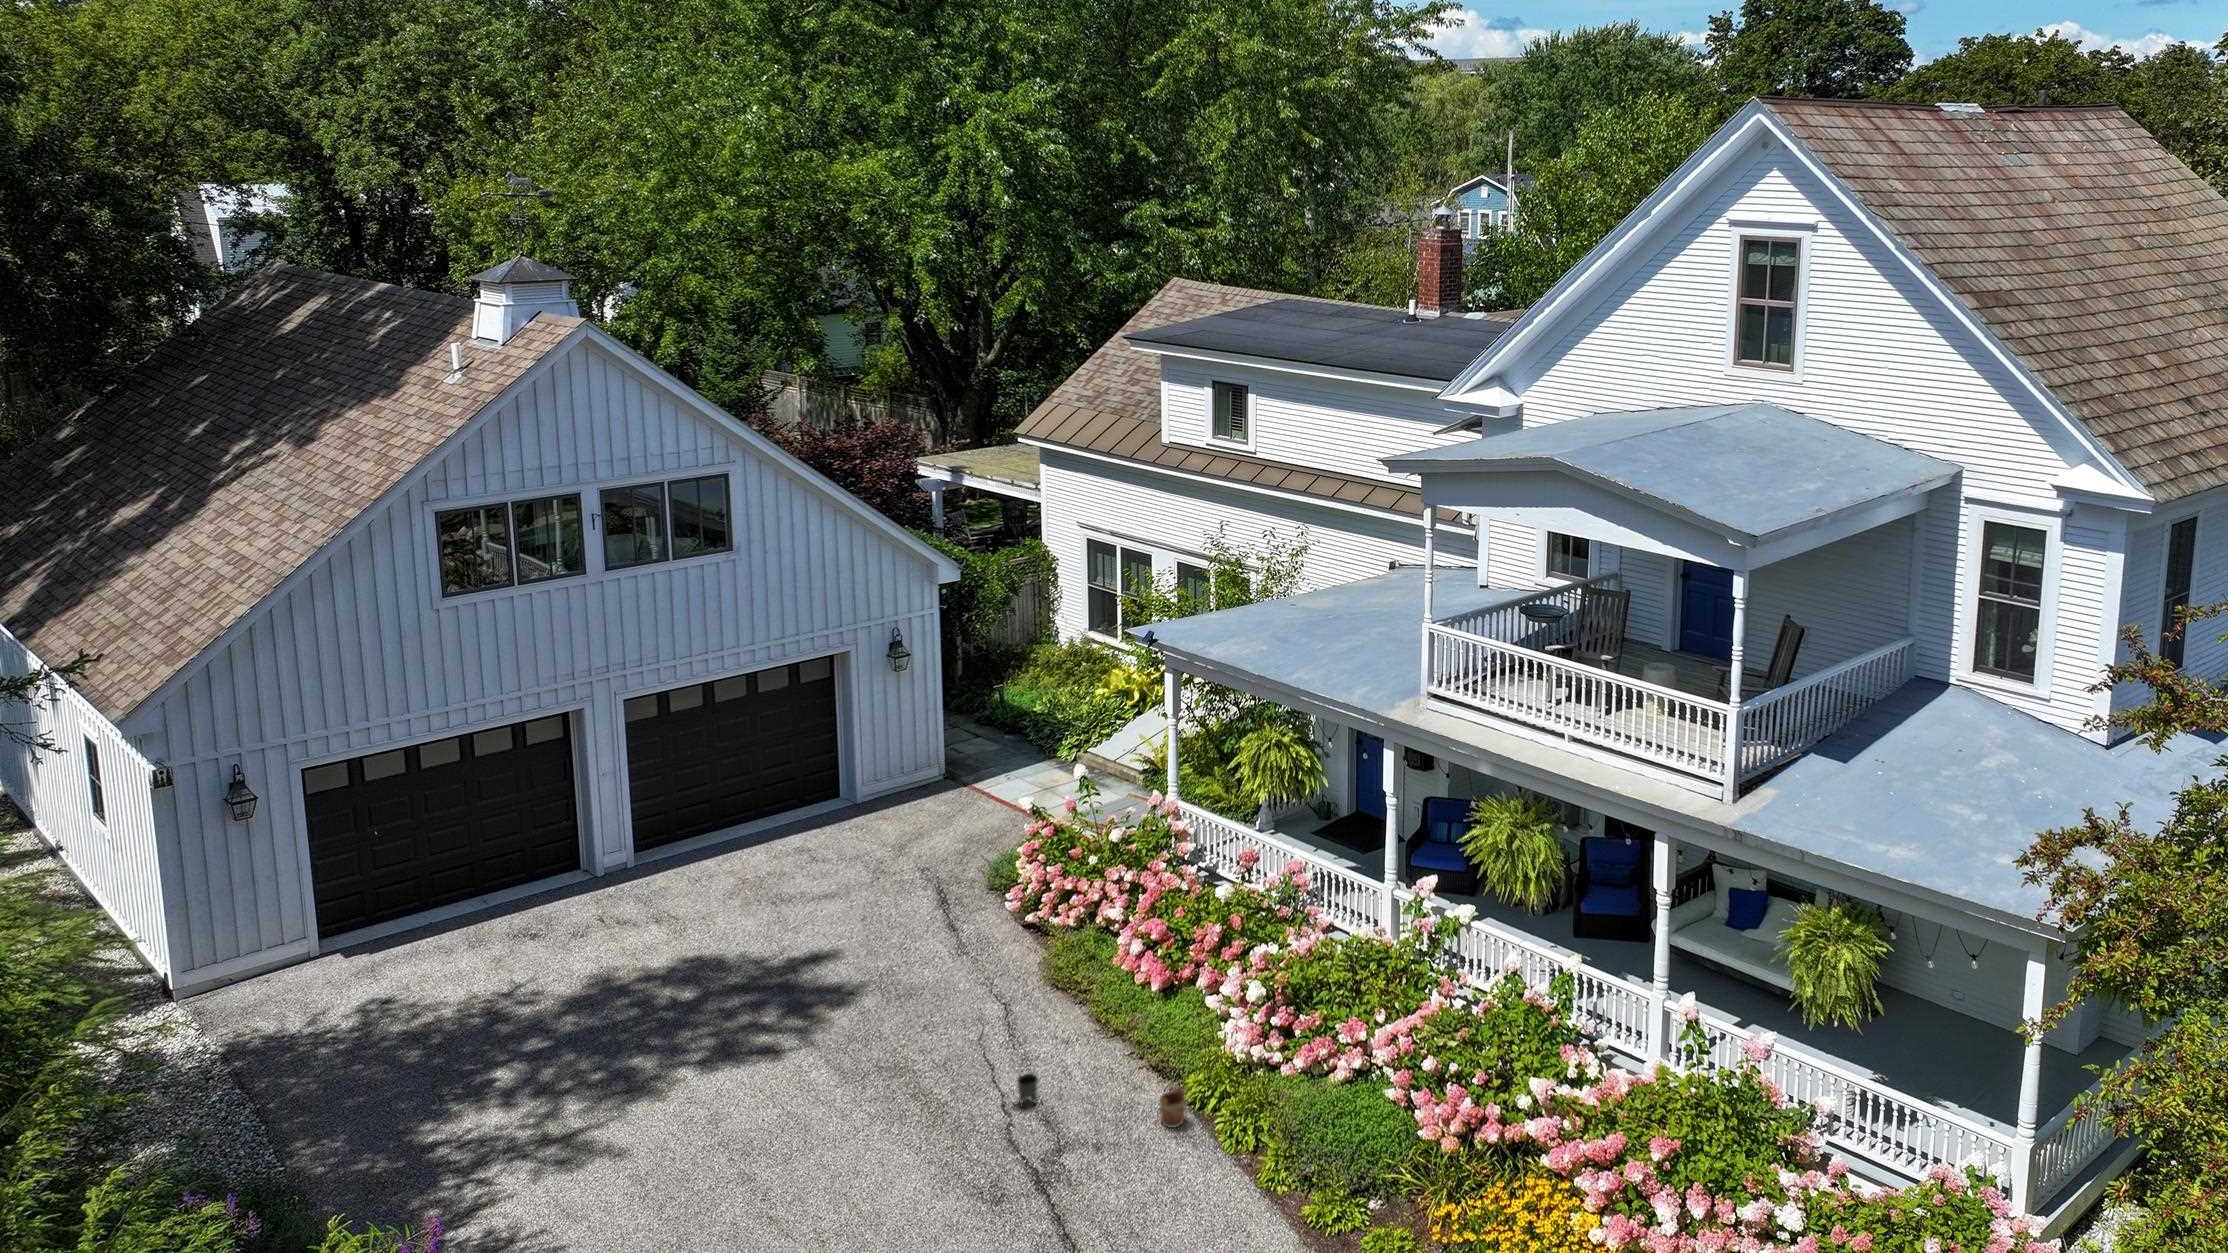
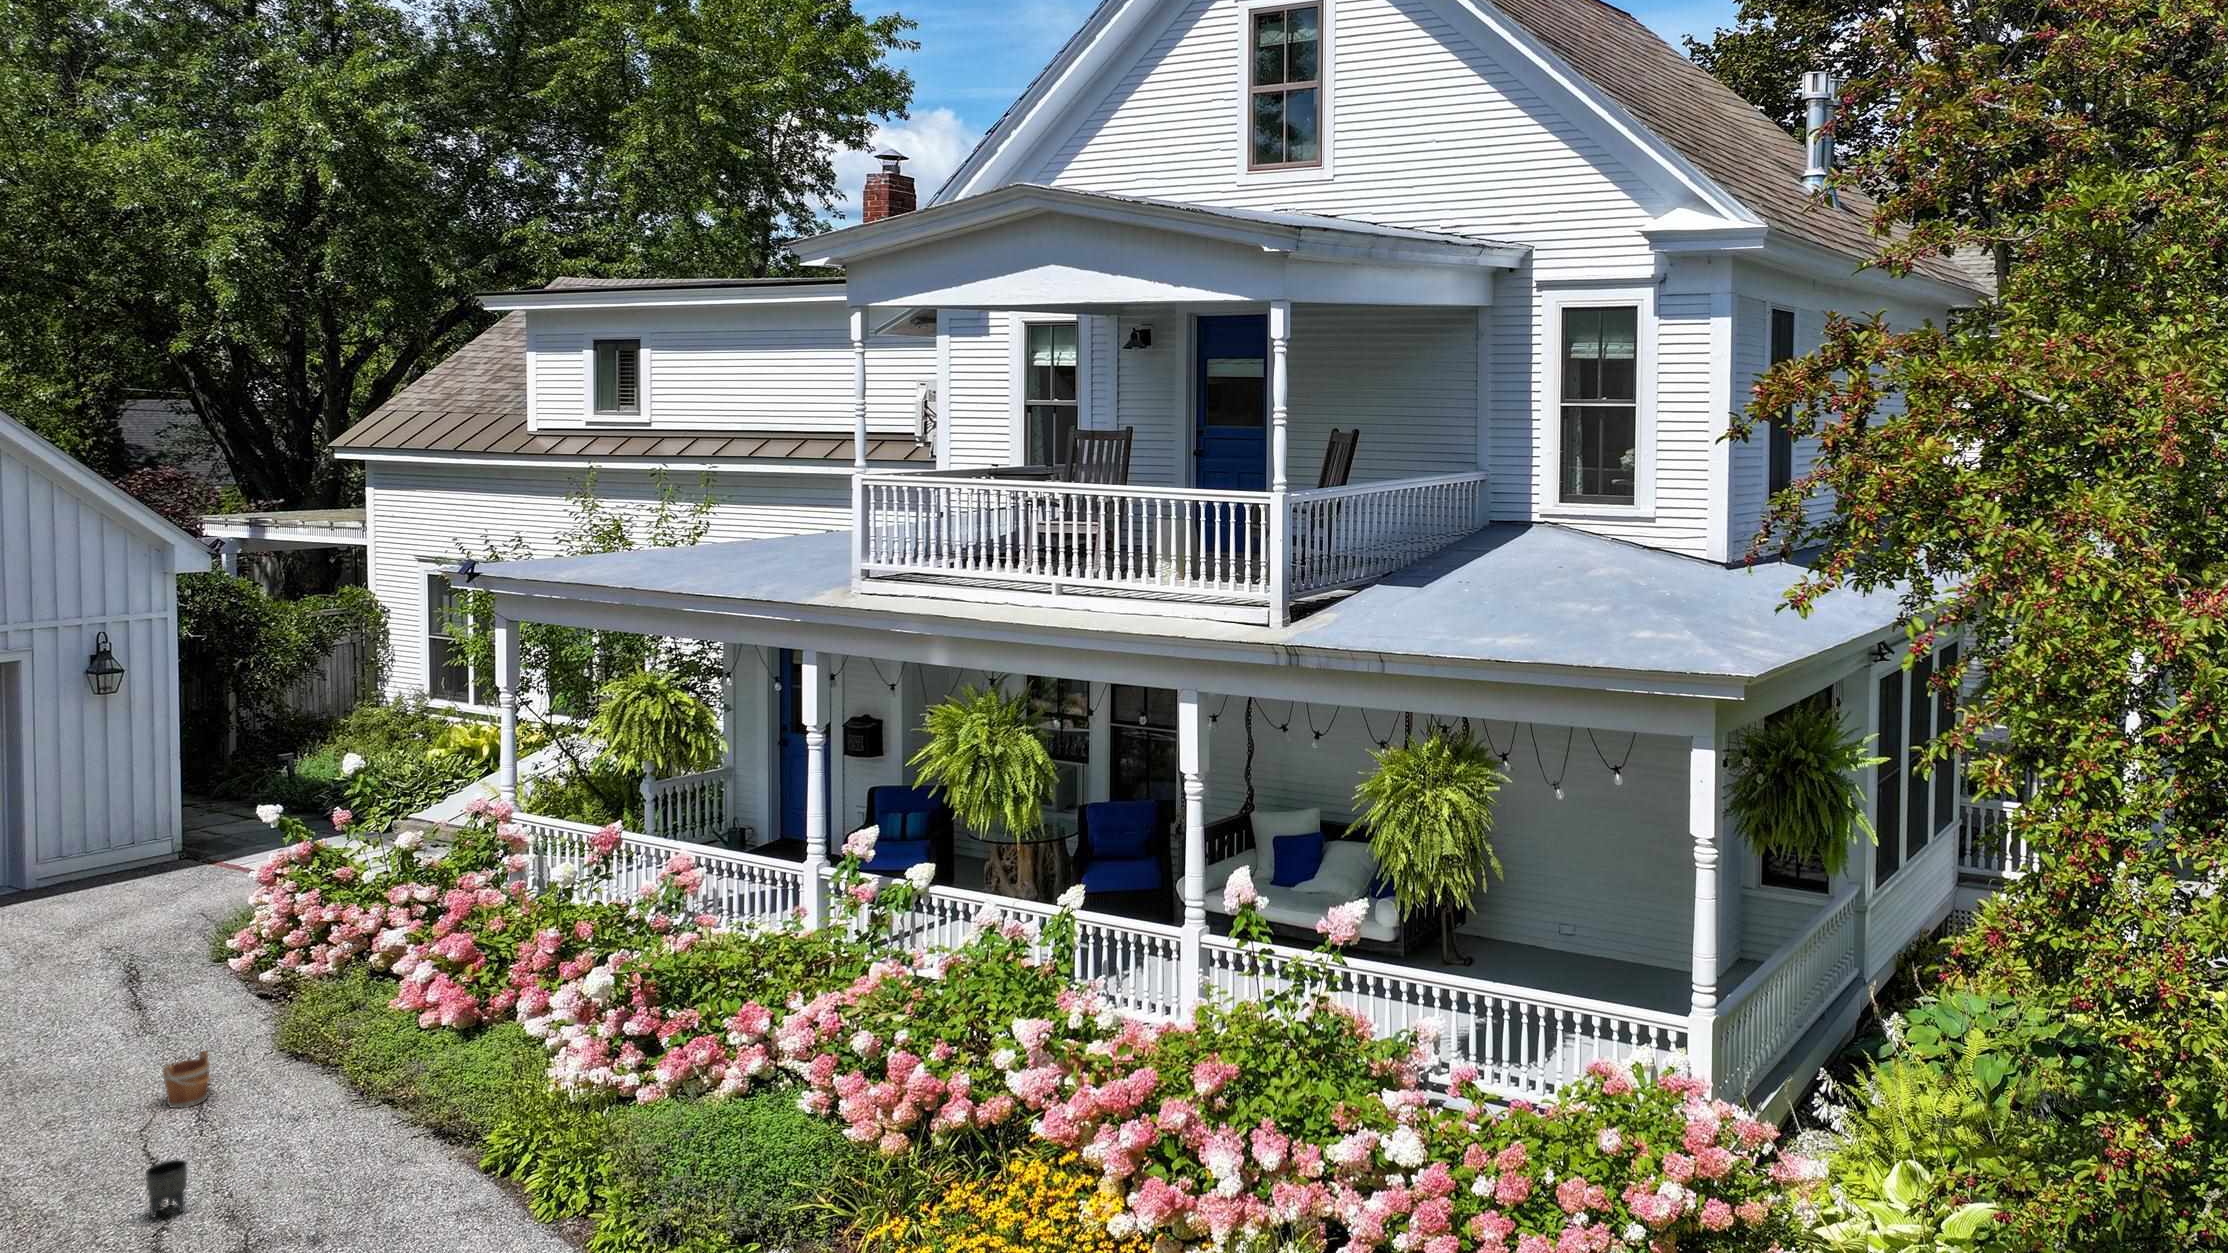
bucket: present [1159,1087,1188,1128] -> present [162,1051,213,1108]

